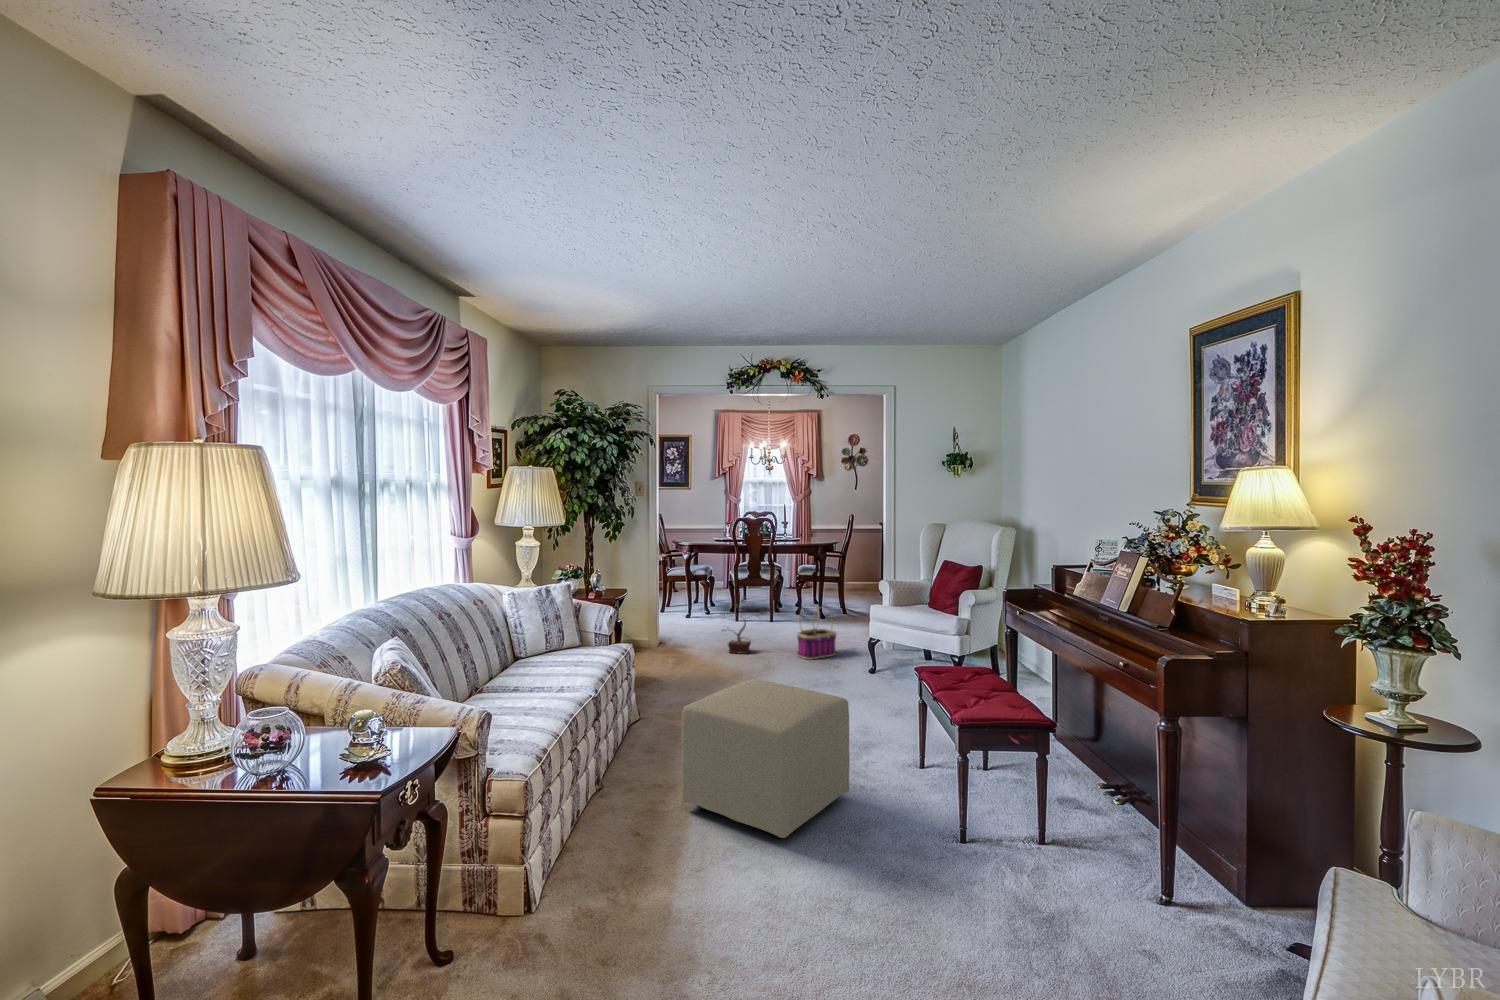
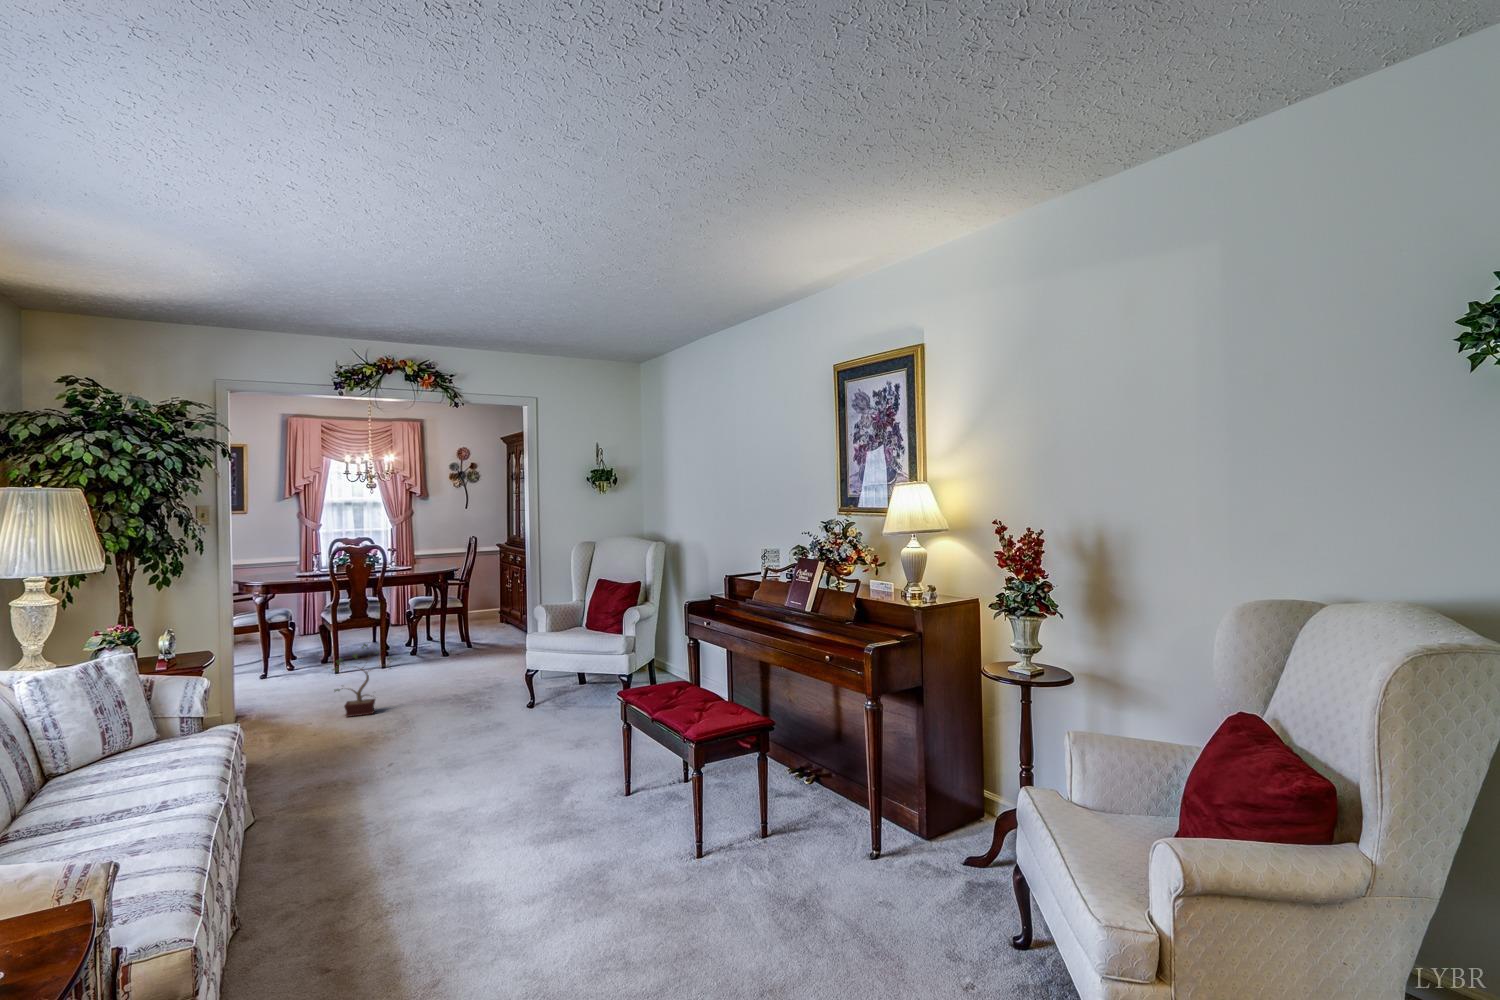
basket: present [797,607,836,660] -> none [438,642,486,708]
ottoman: present [681,679,850,838] -> none [378,734,575,904]

